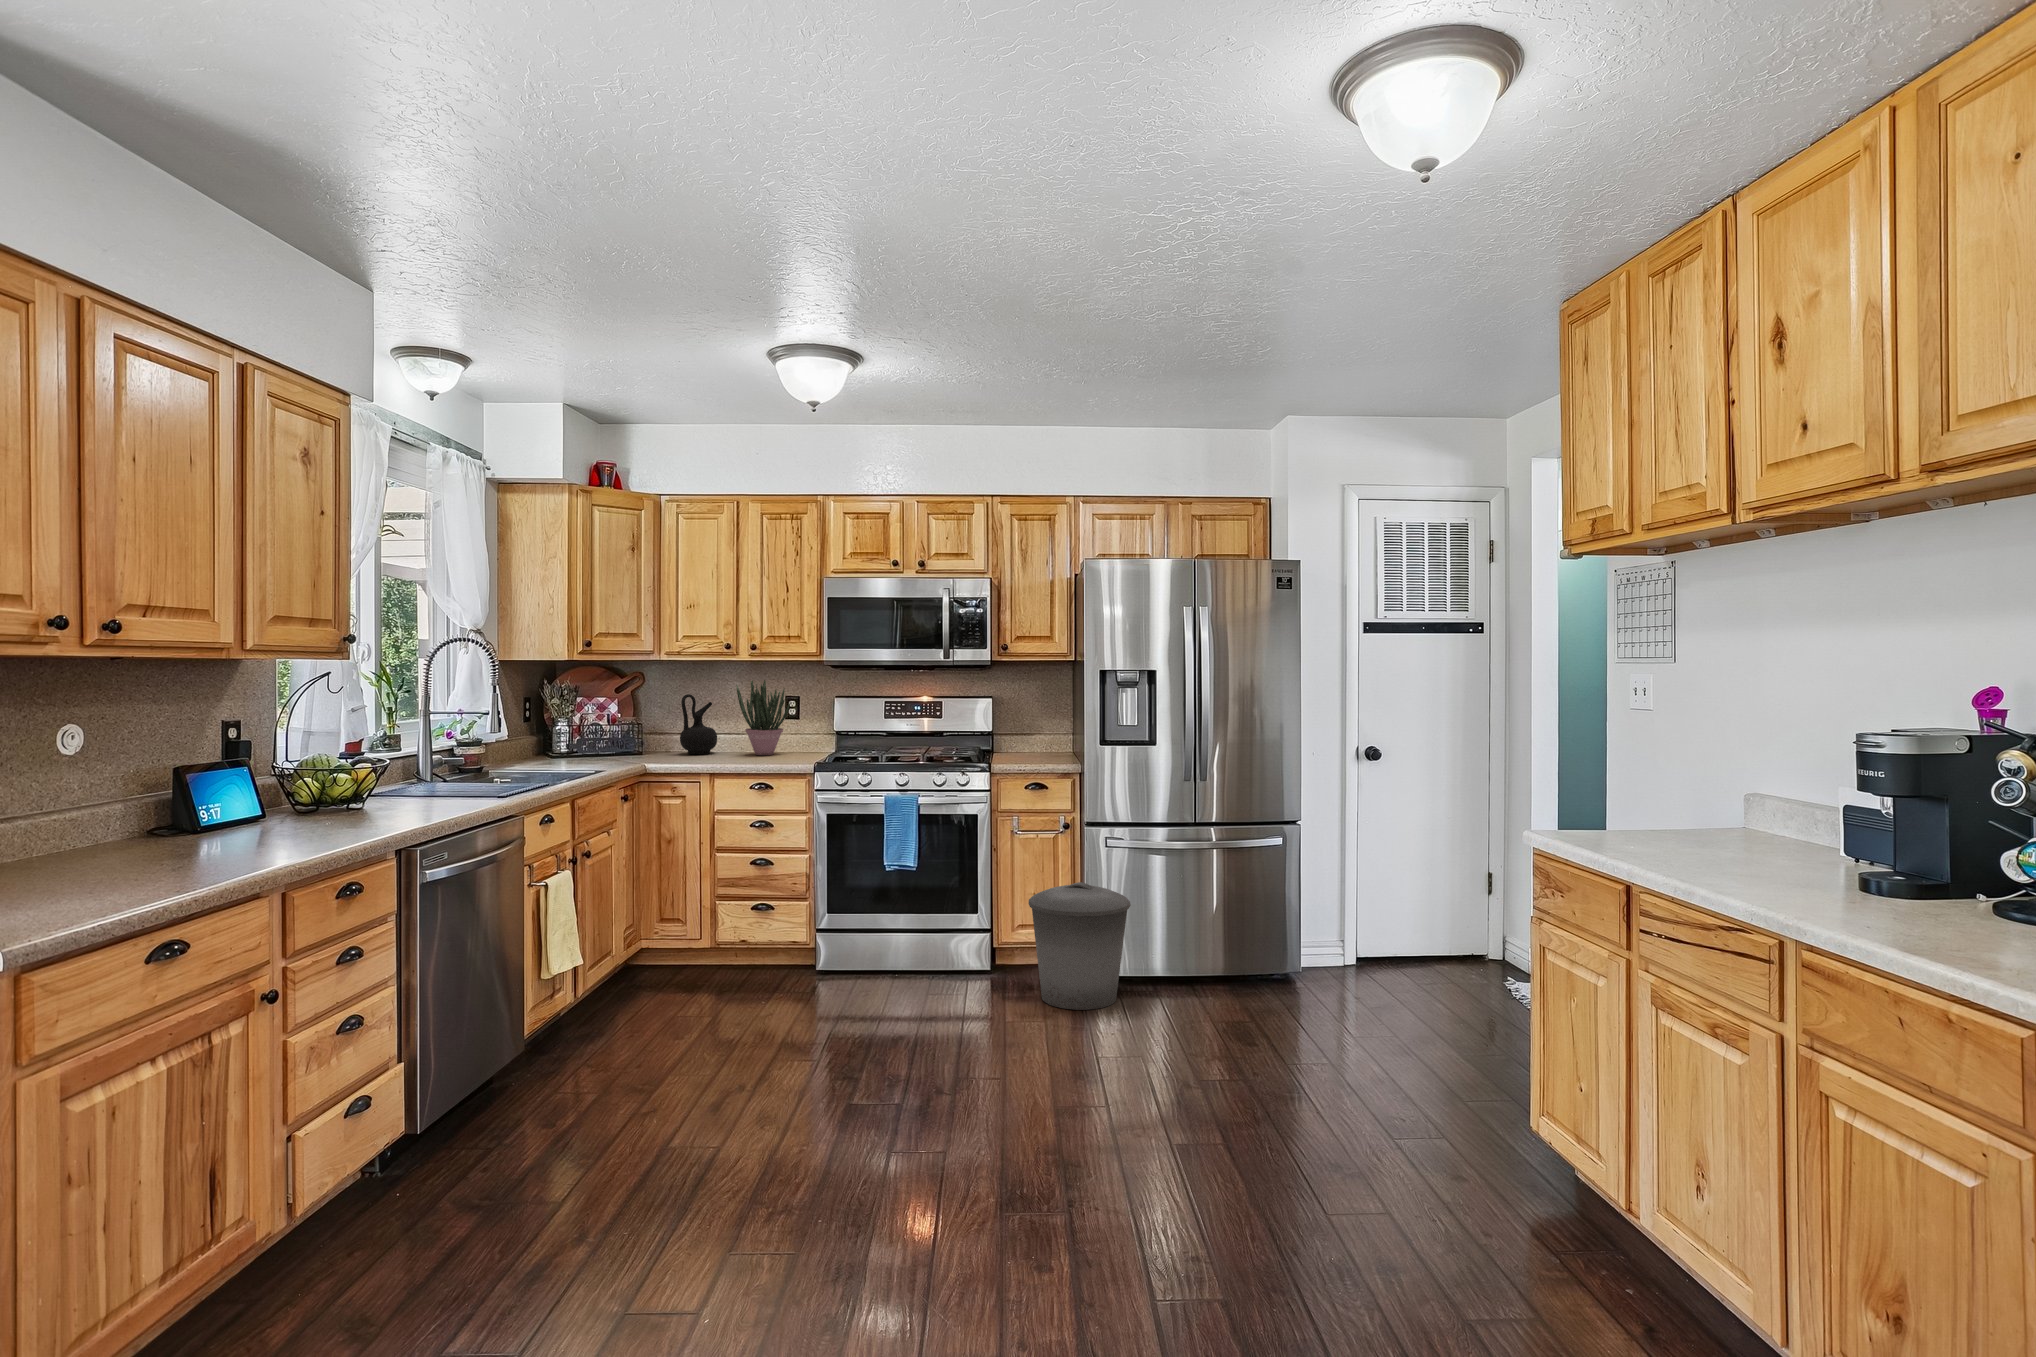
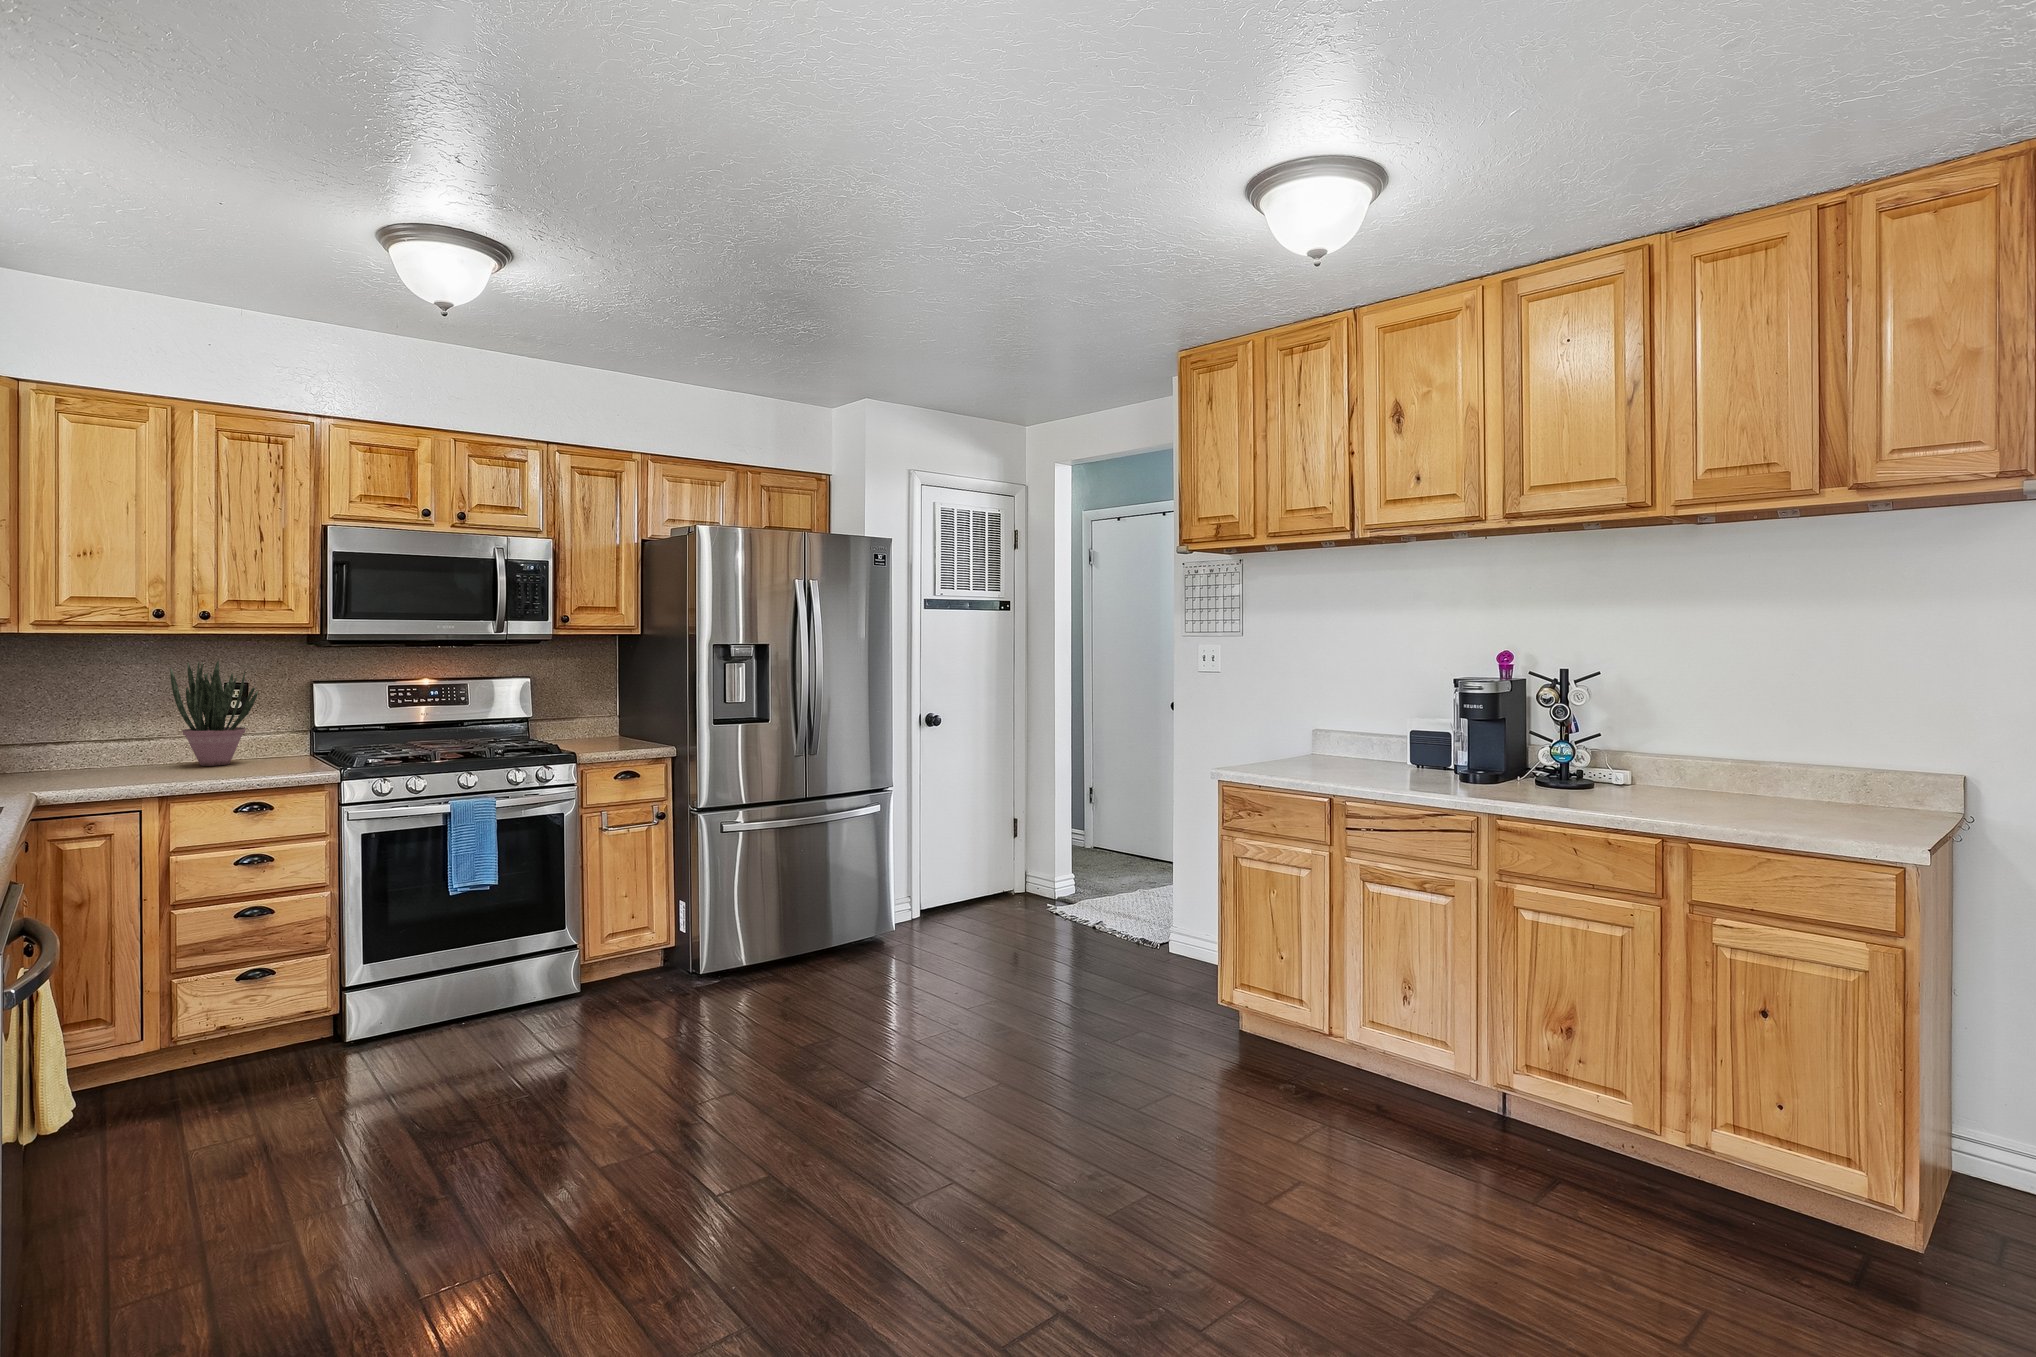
ceramic jug: present [680,694,717,754] -> none [51,684,121,772]
trash can: present [1029,882,1131,1010] -> none [660,872,773,1008]

